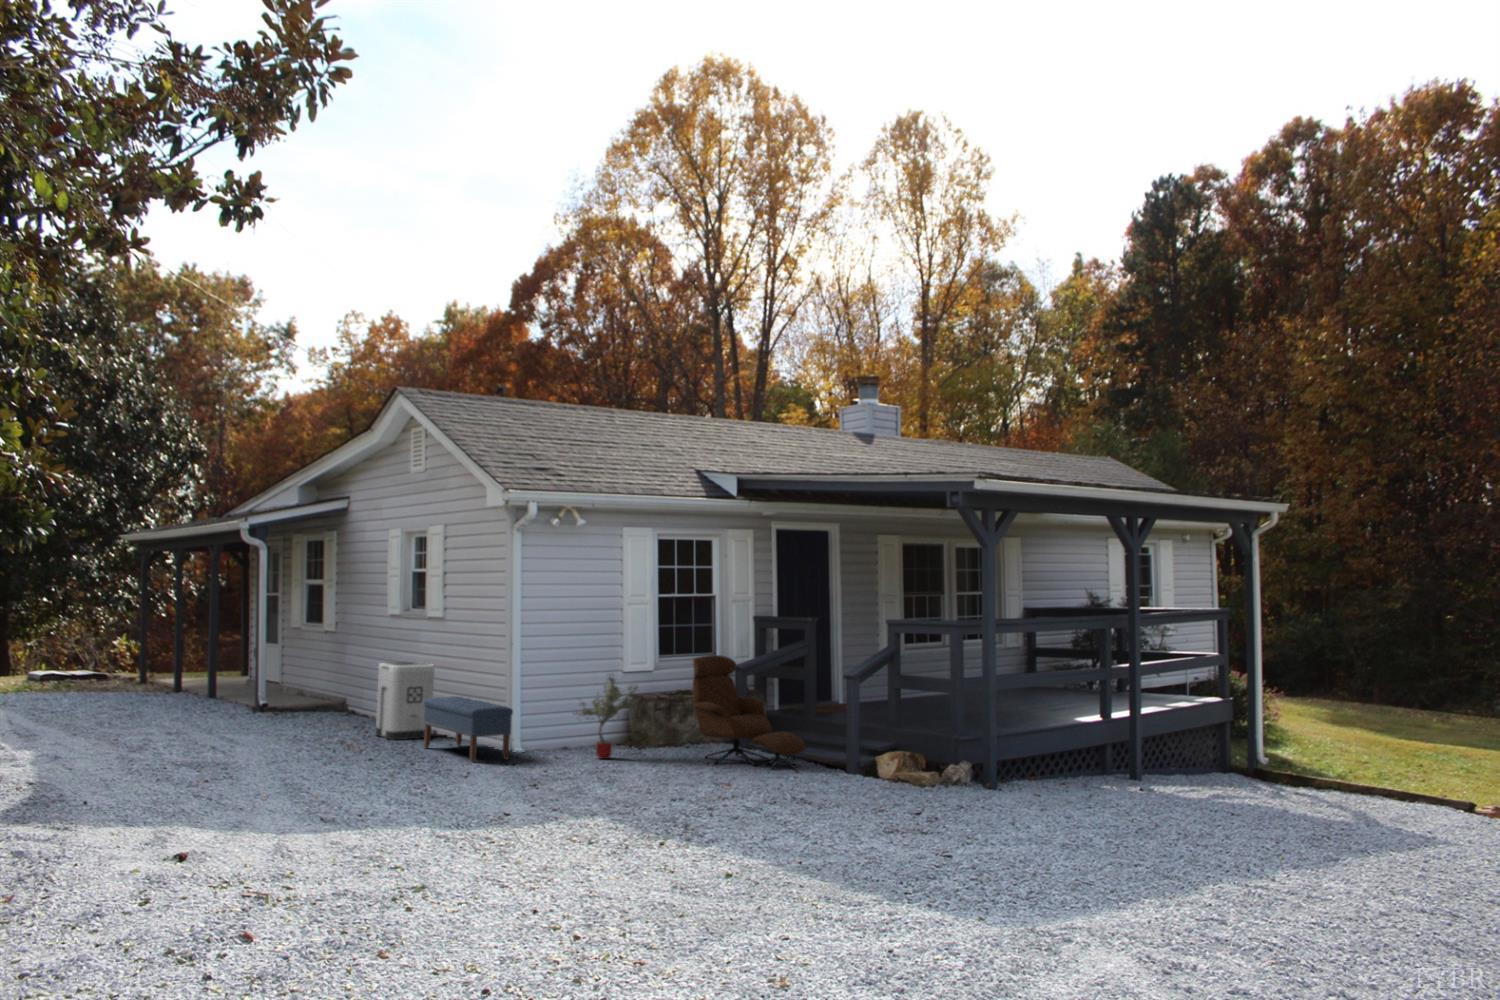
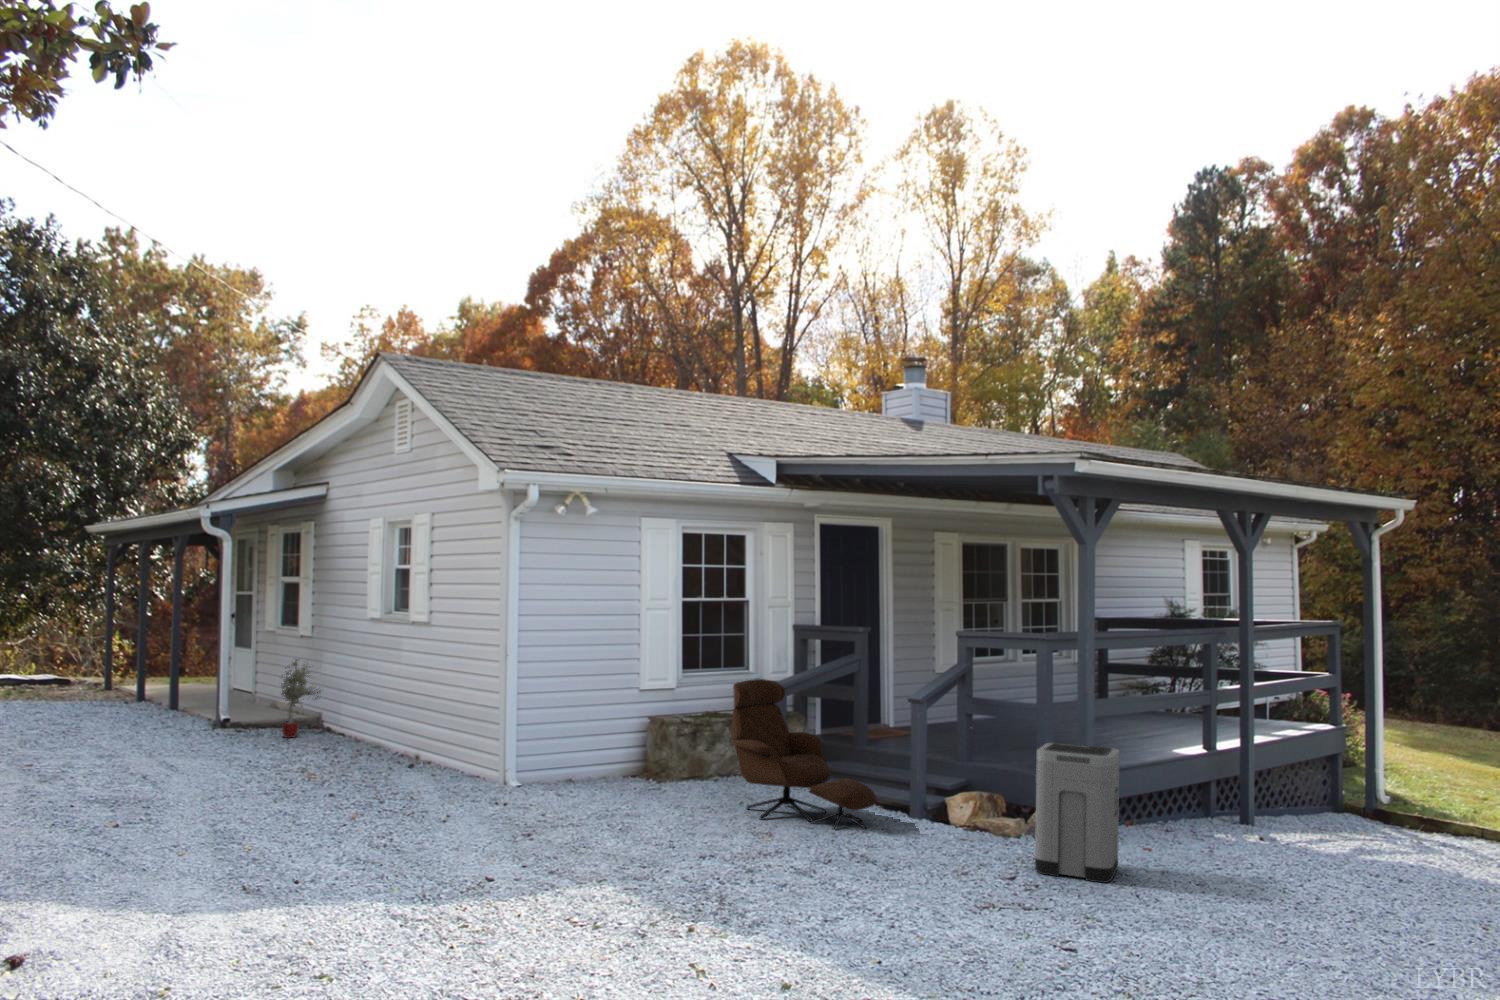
trash can: present [376,662,434,740] -> present [1035,743,1119,883]
potted tree: present [574,674,638,759] -> present [281,659,321,738]
bench: present [424,696,513,762] -> none [395,727,506,816]

